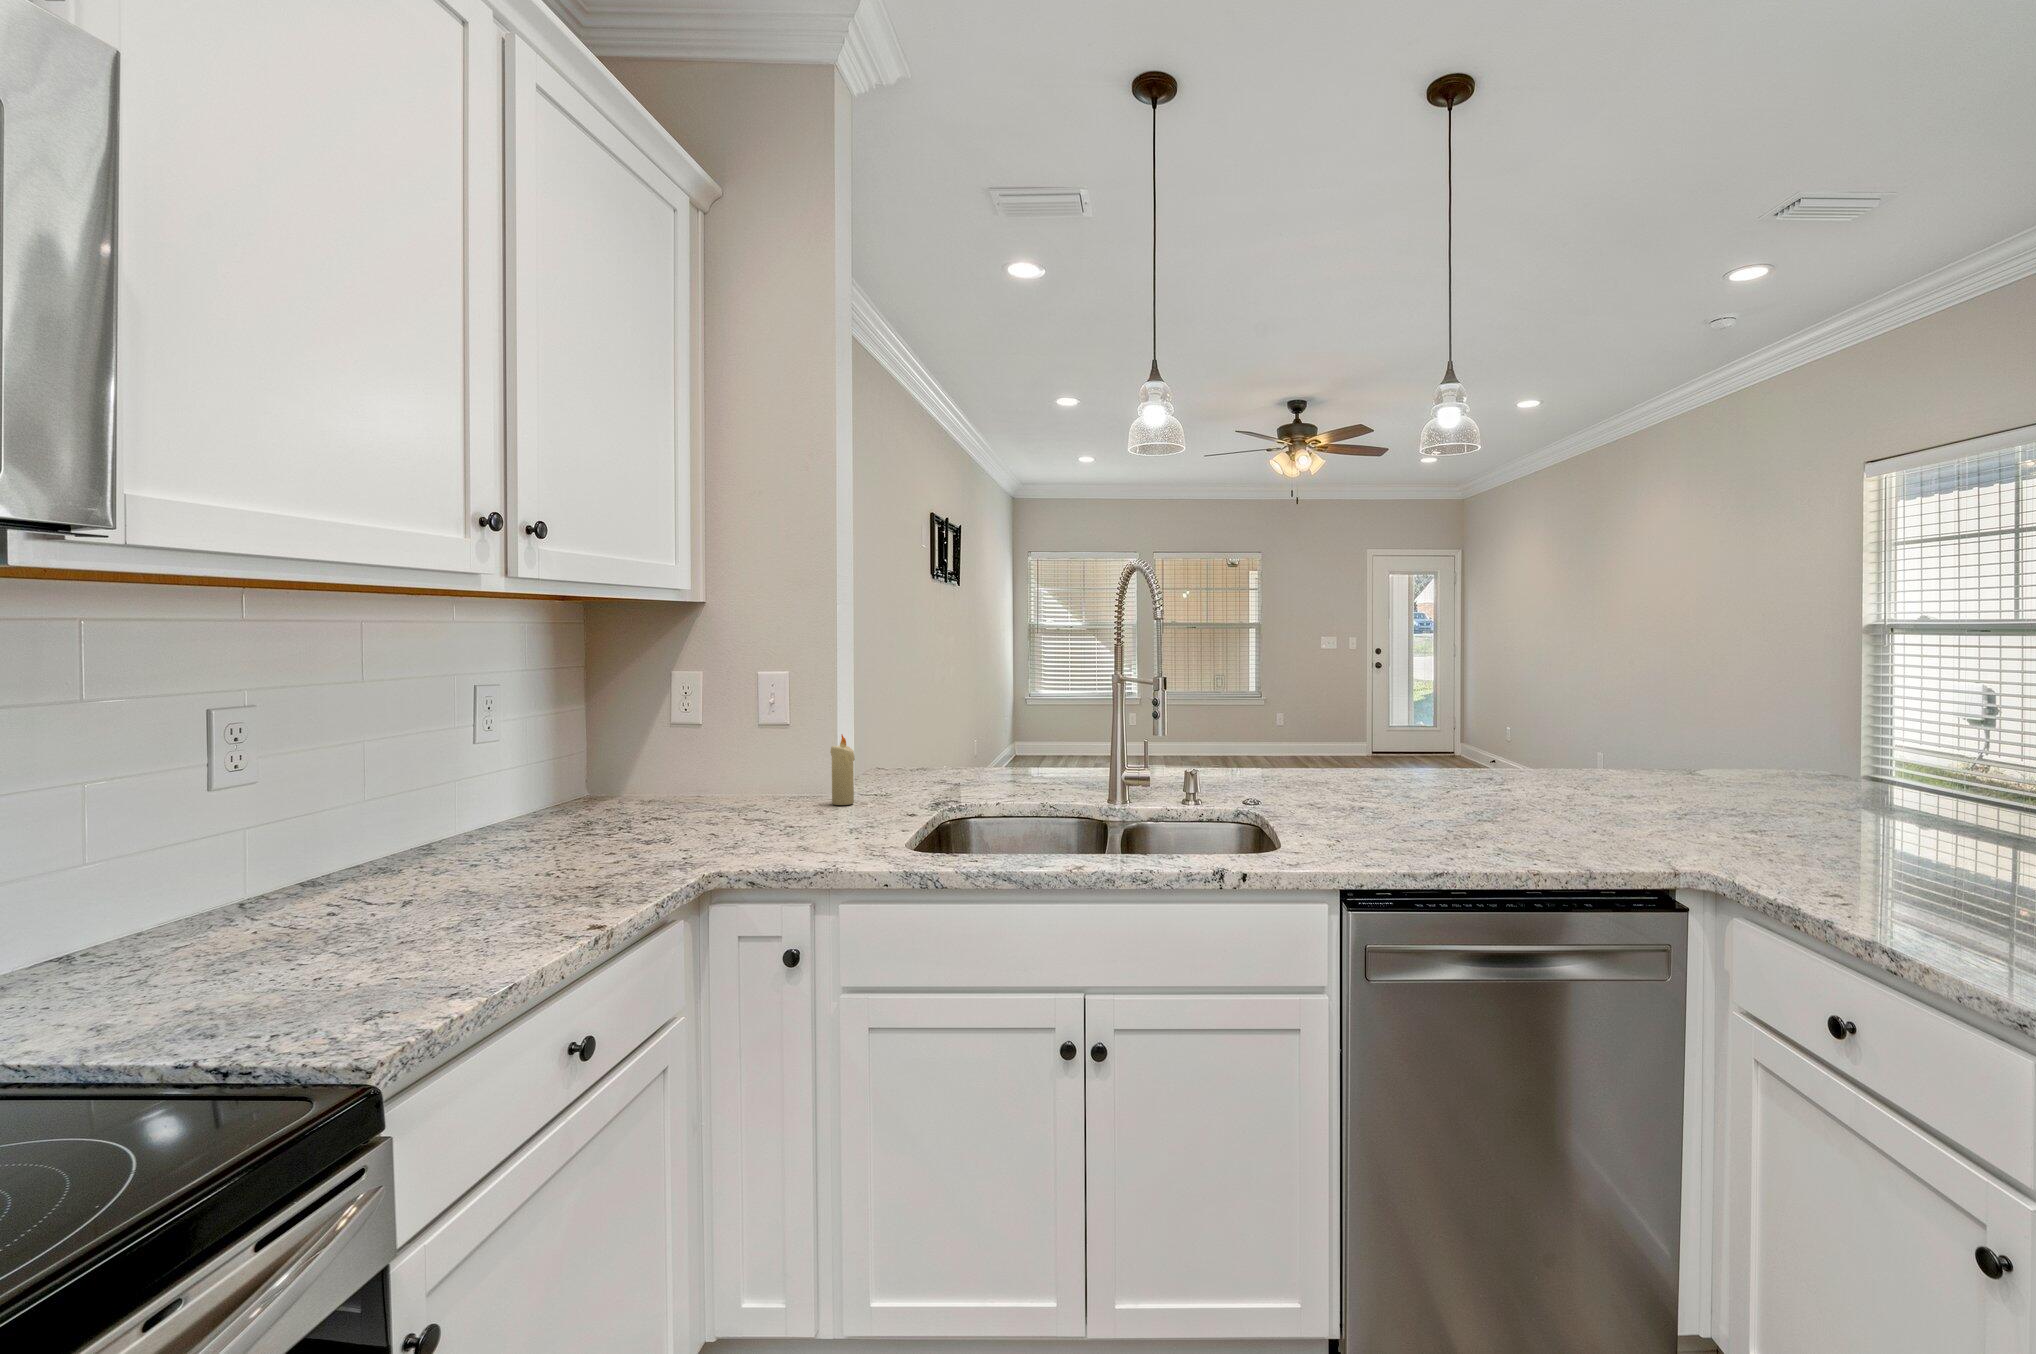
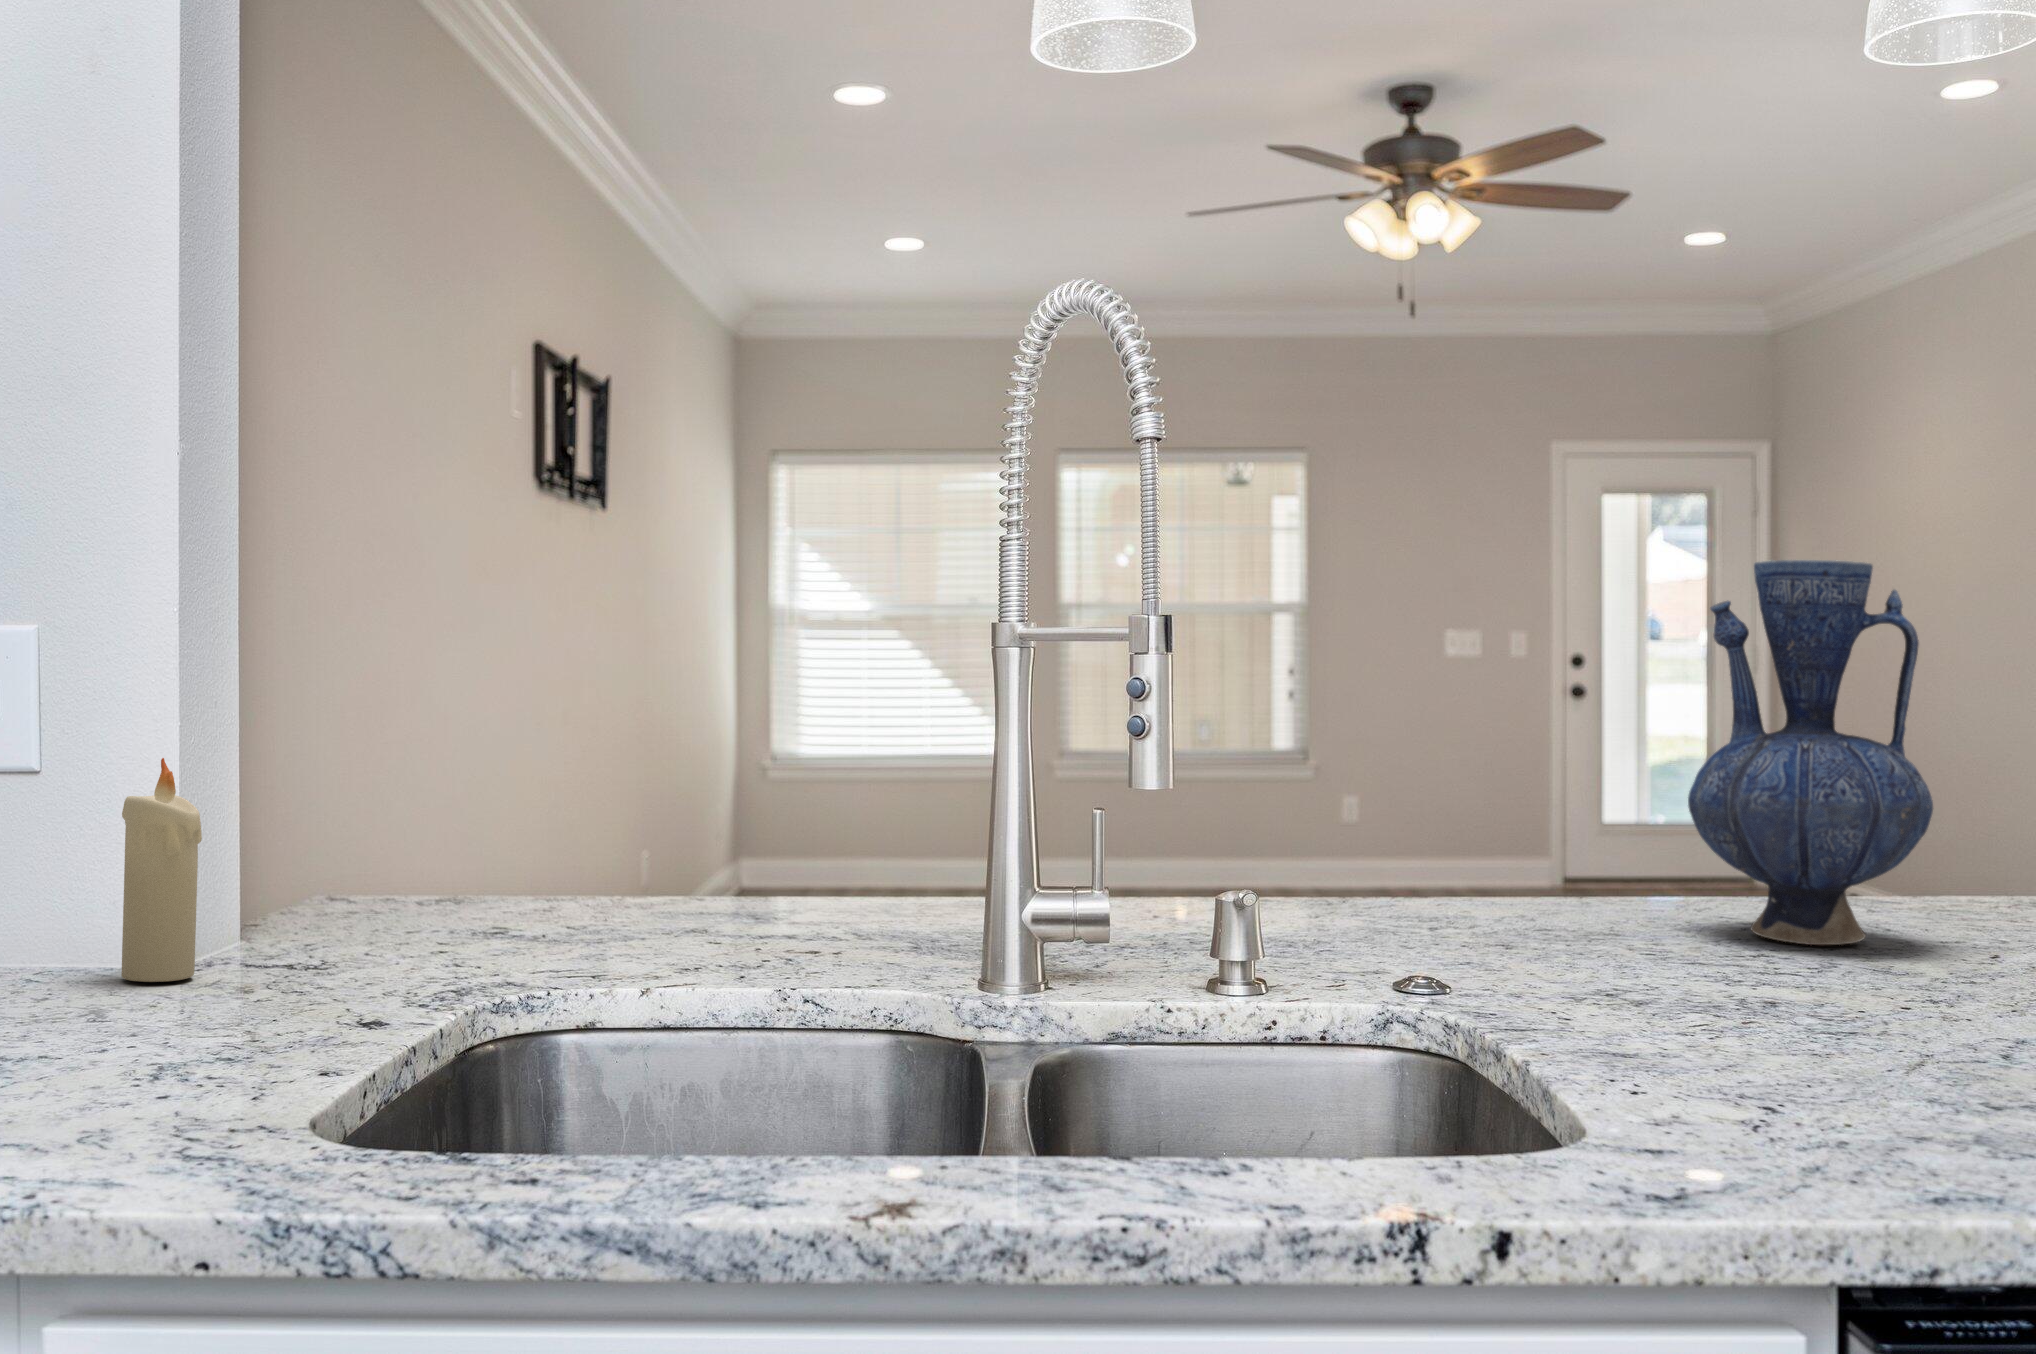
vase: none [1371,640,1462,783] -> present [1688,560,1933,945]

